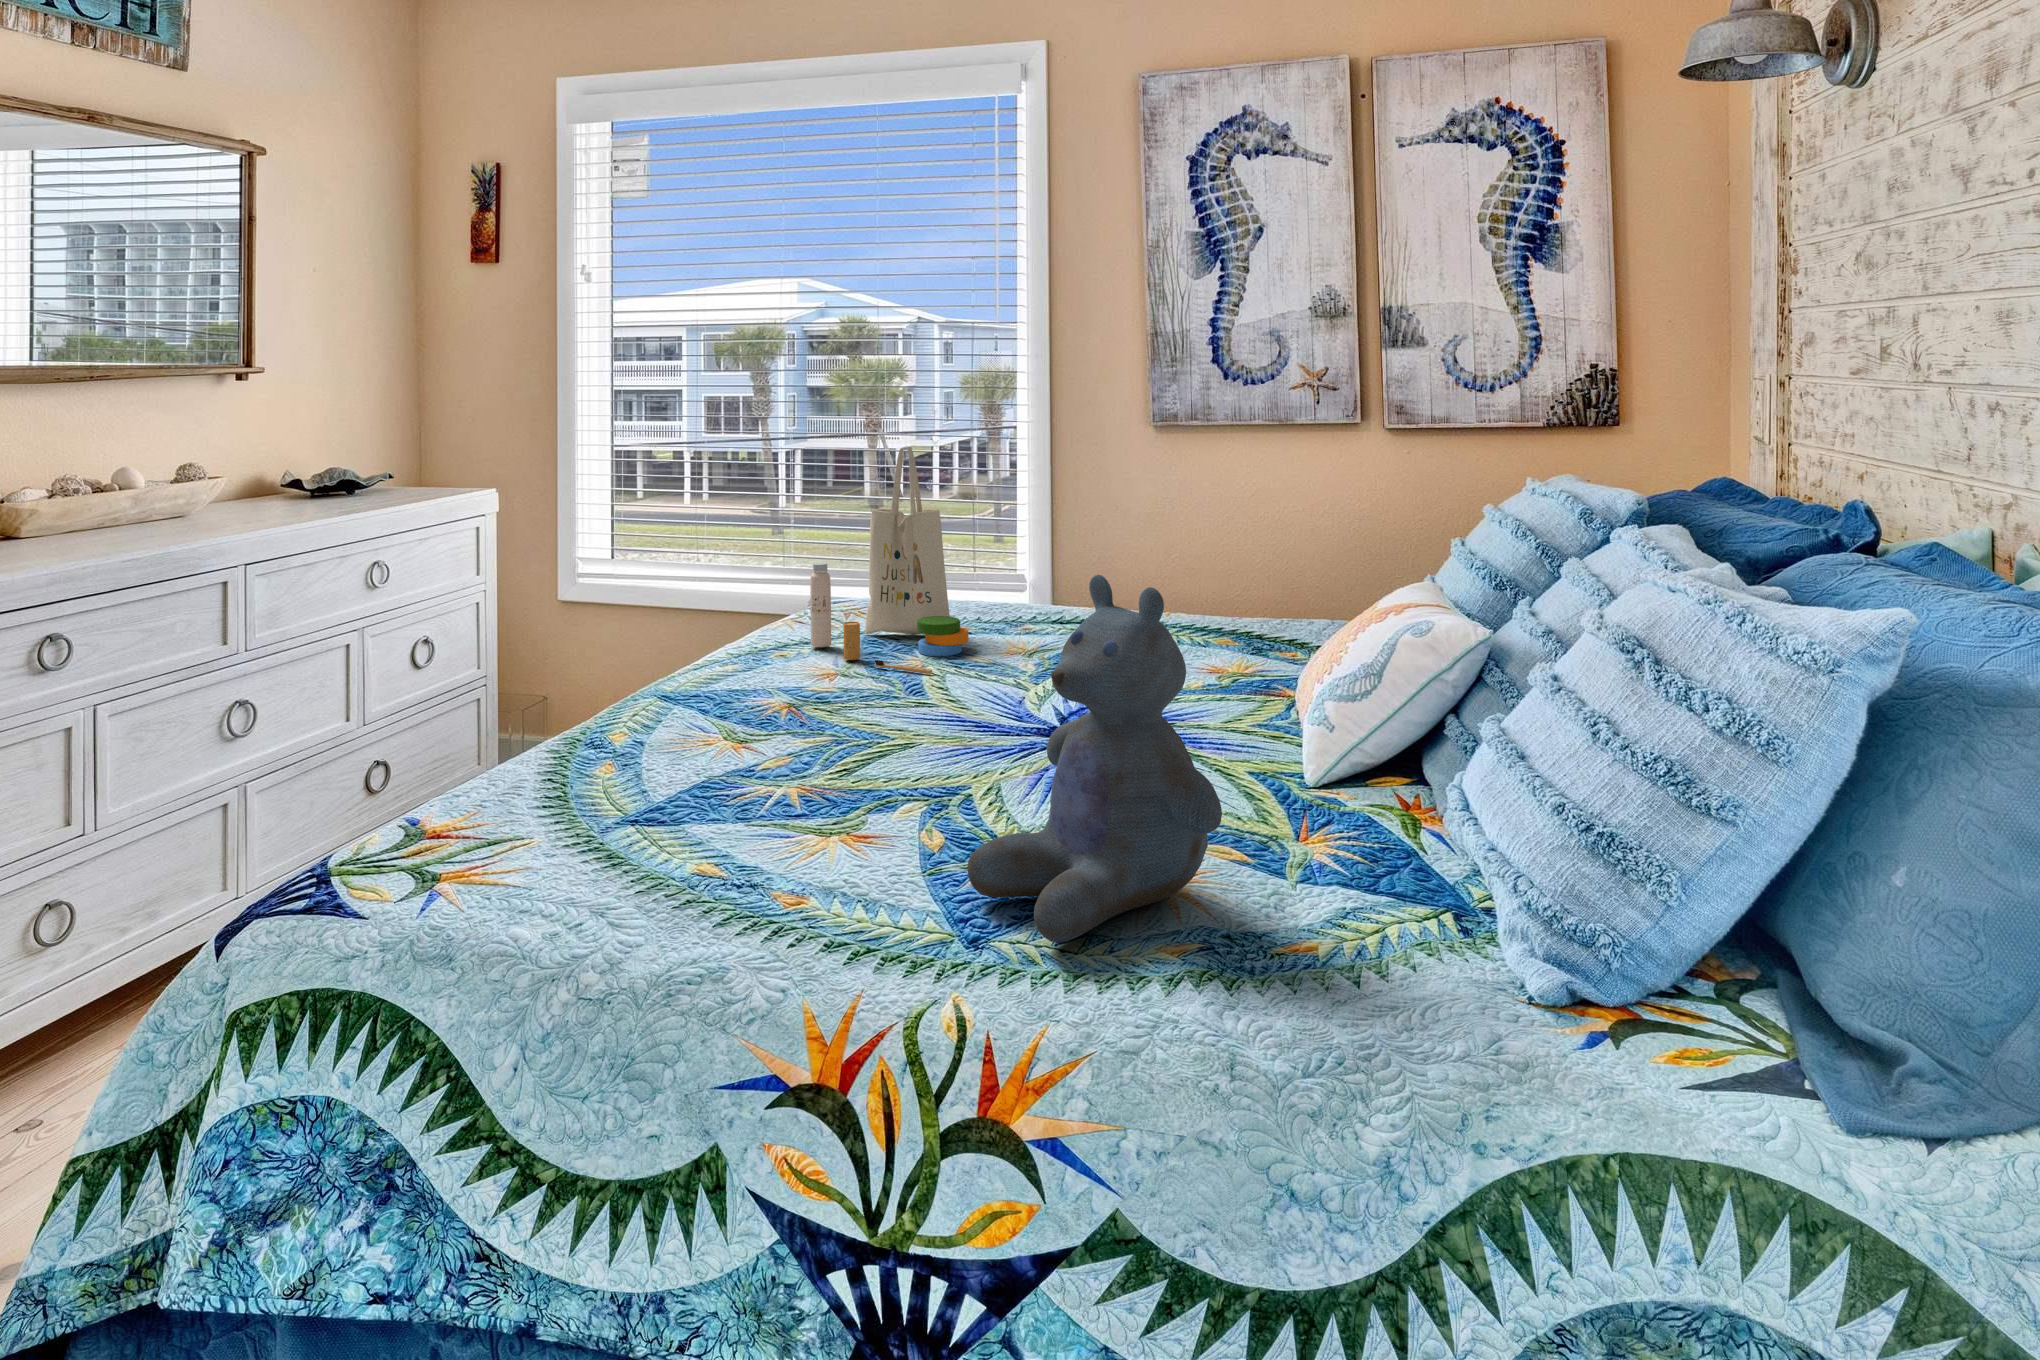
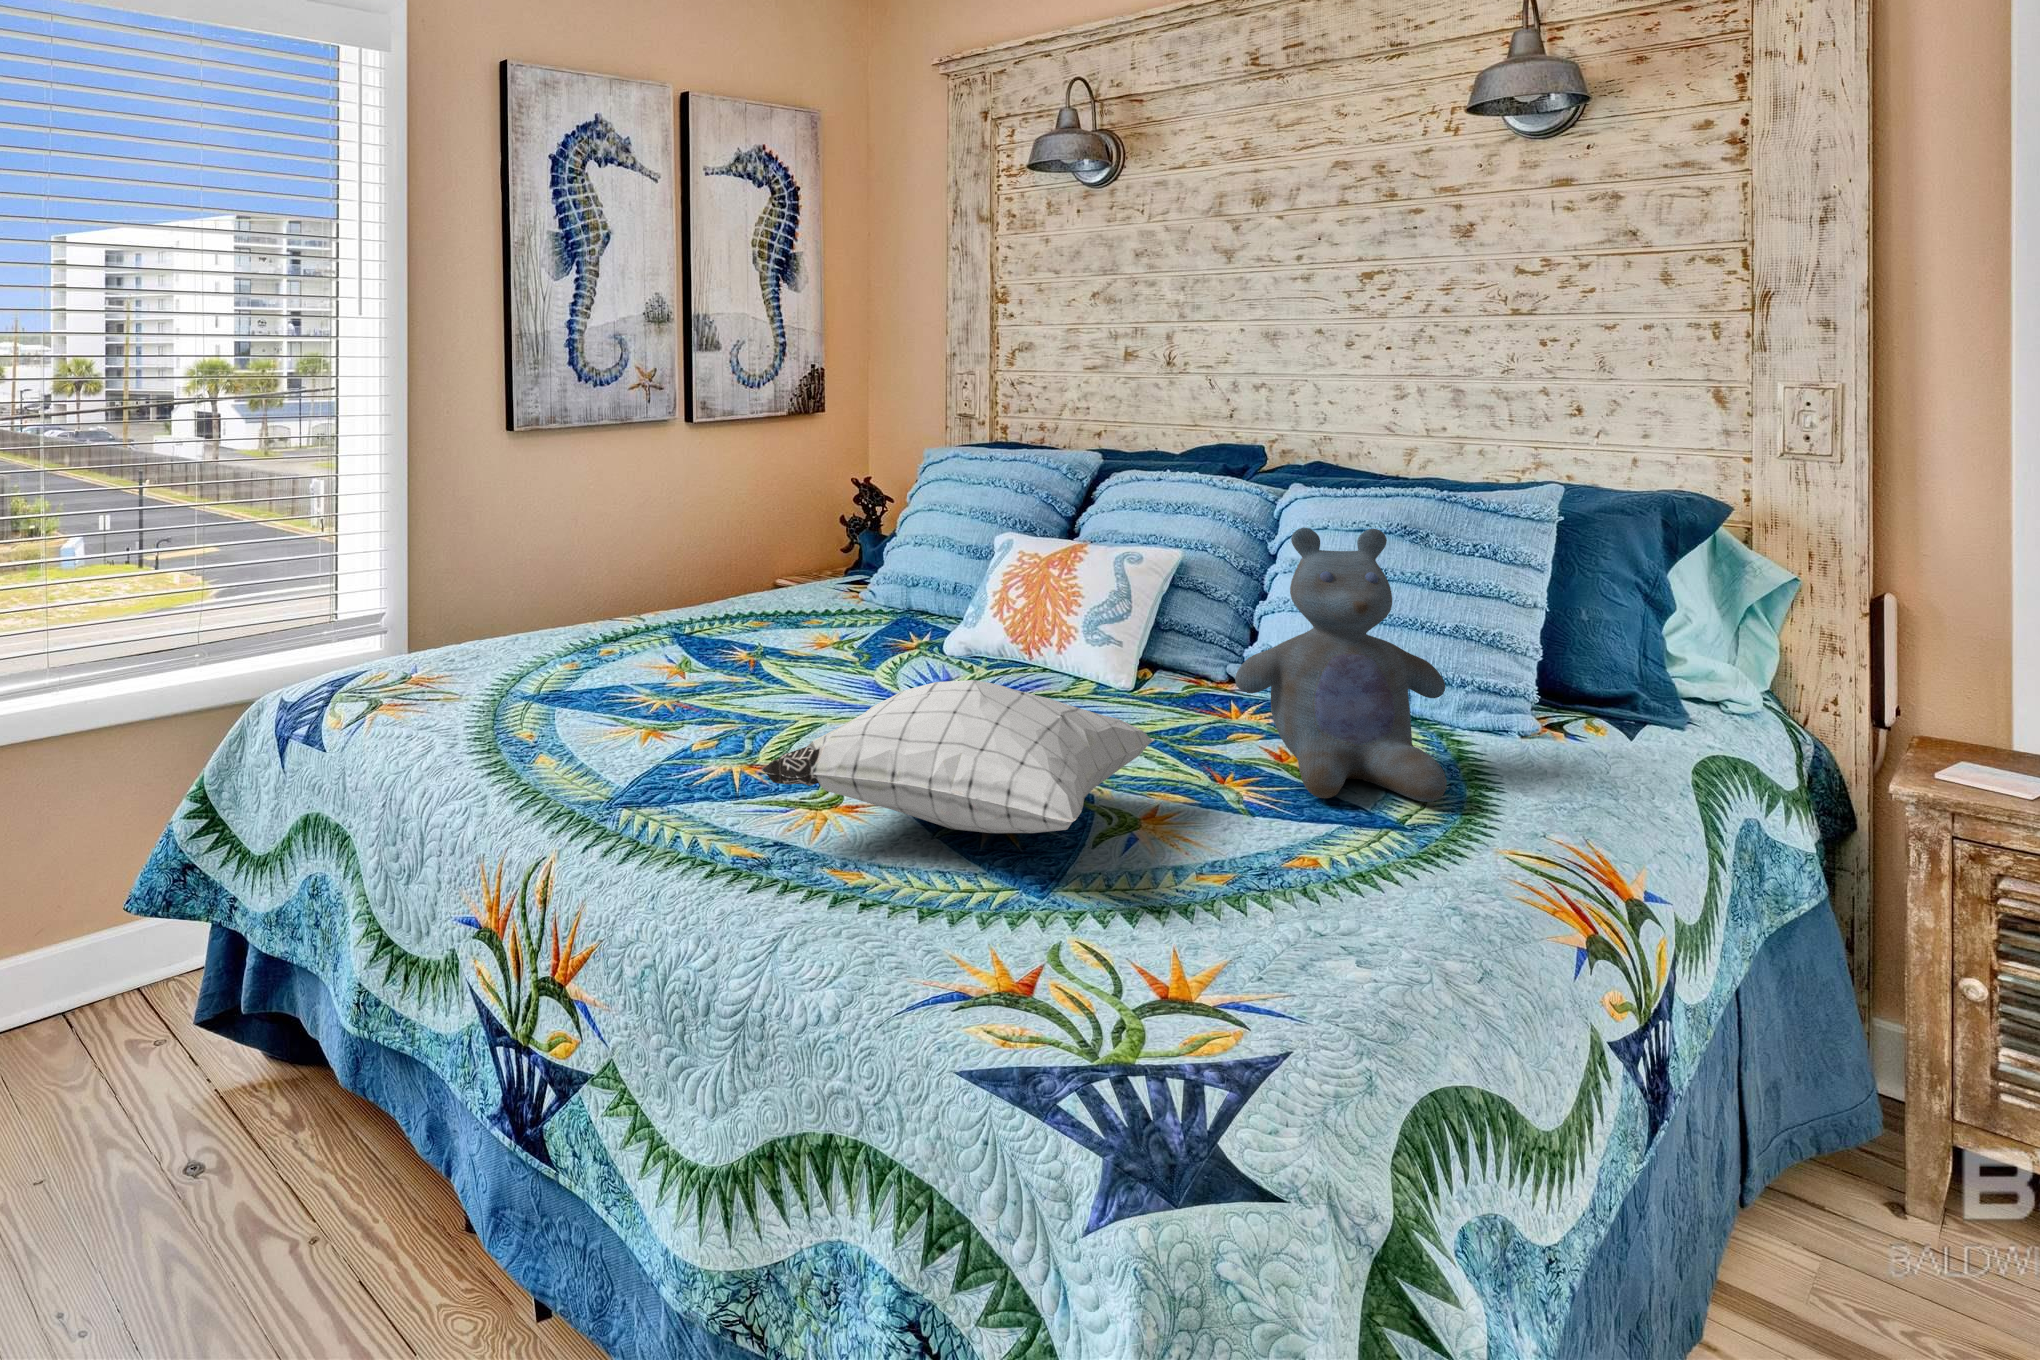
tote bag: present [810,446,969,674] -> none [487,458,699,707]
pillow: none [568,662,872,805] -> present [762,680,1155,833]

